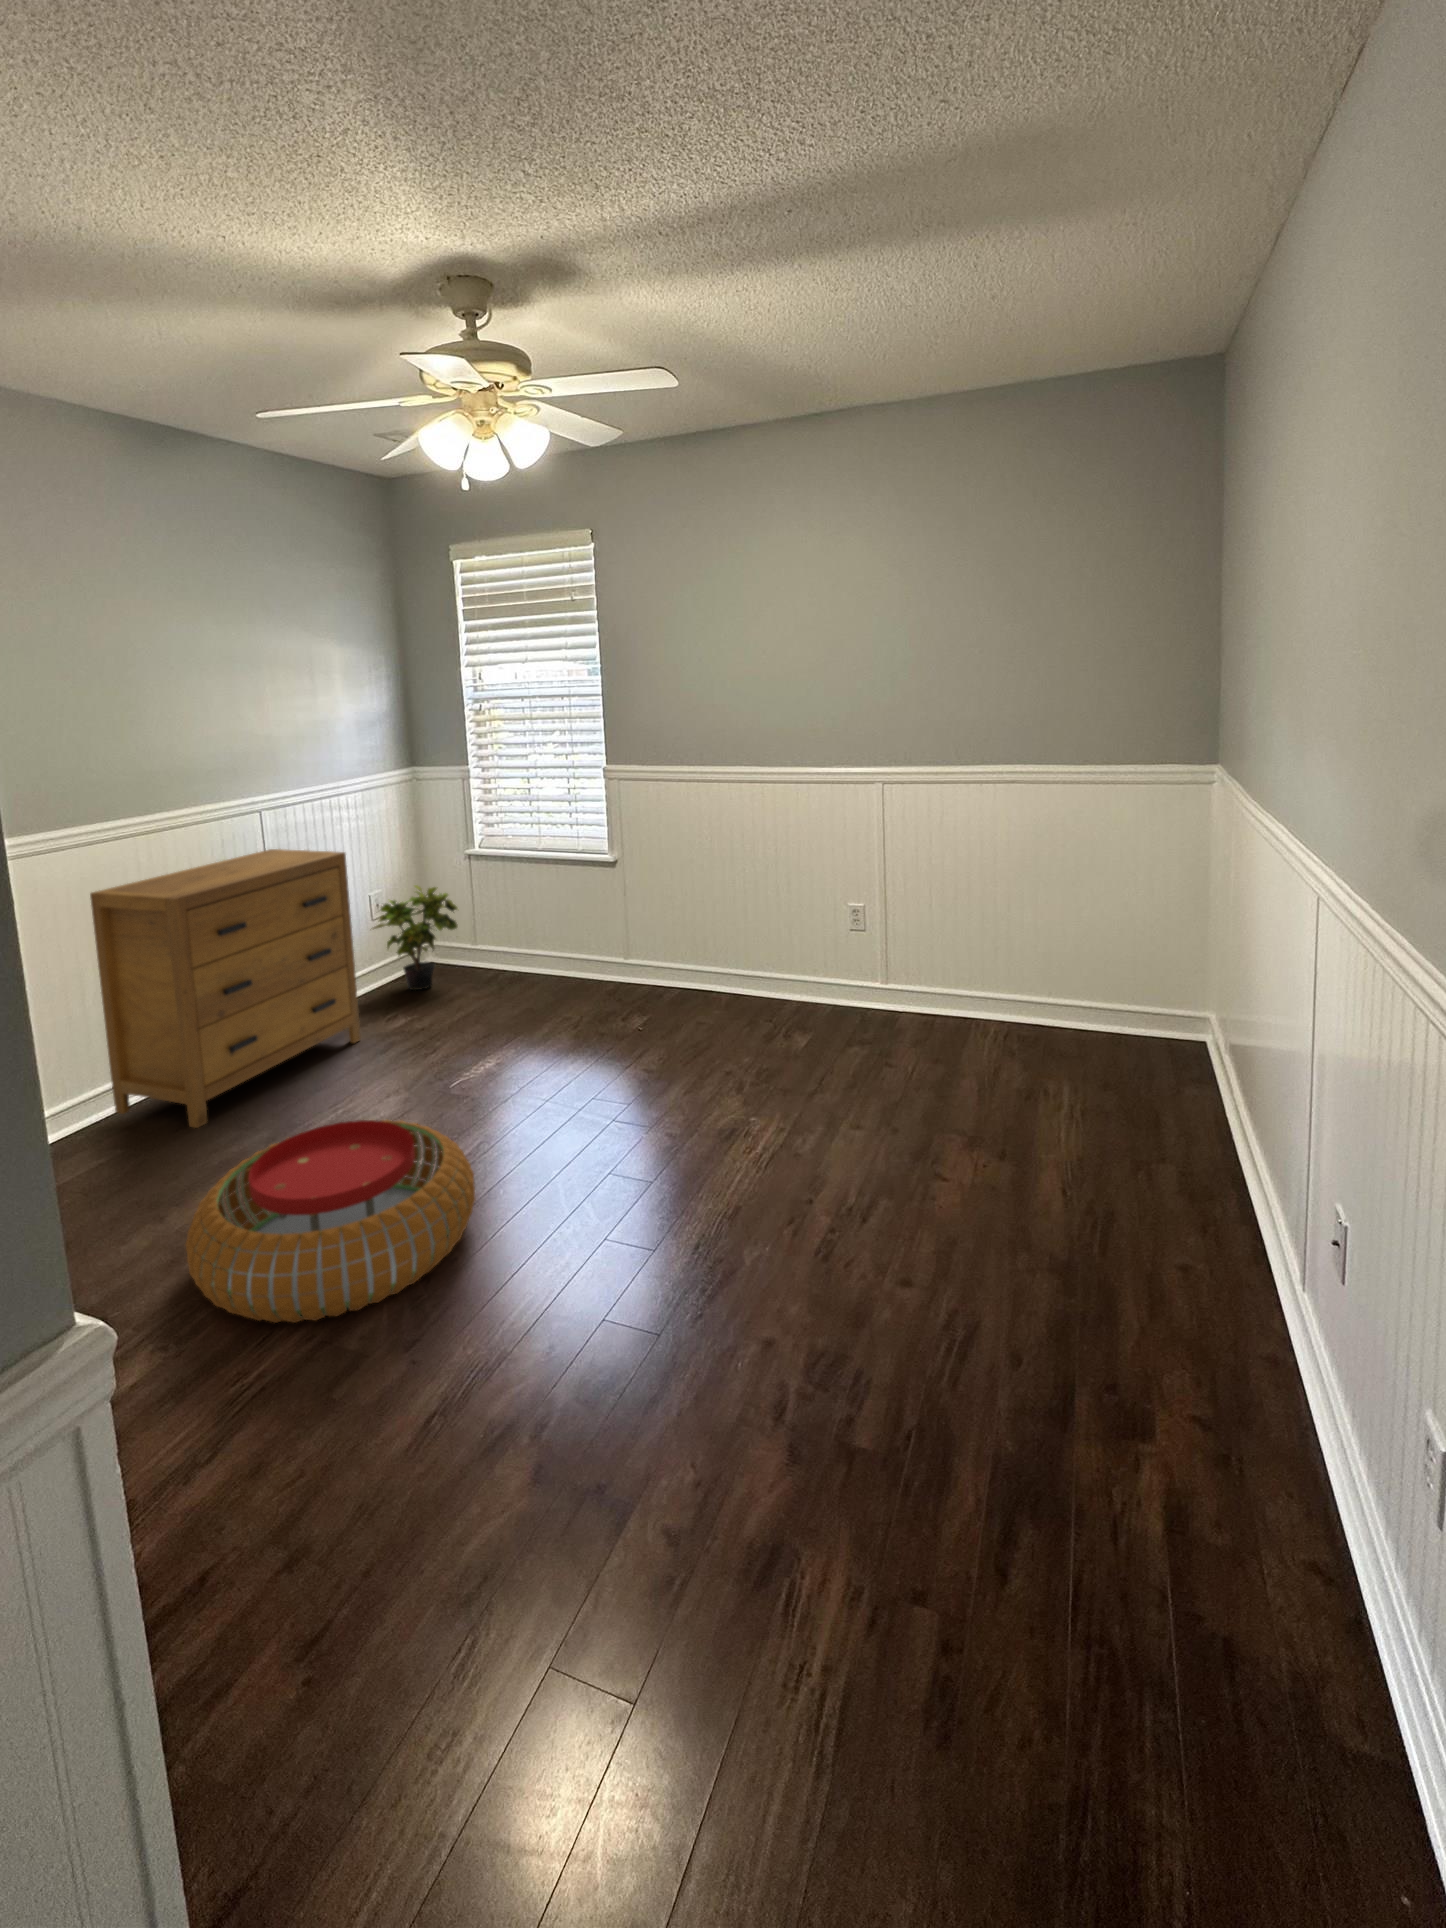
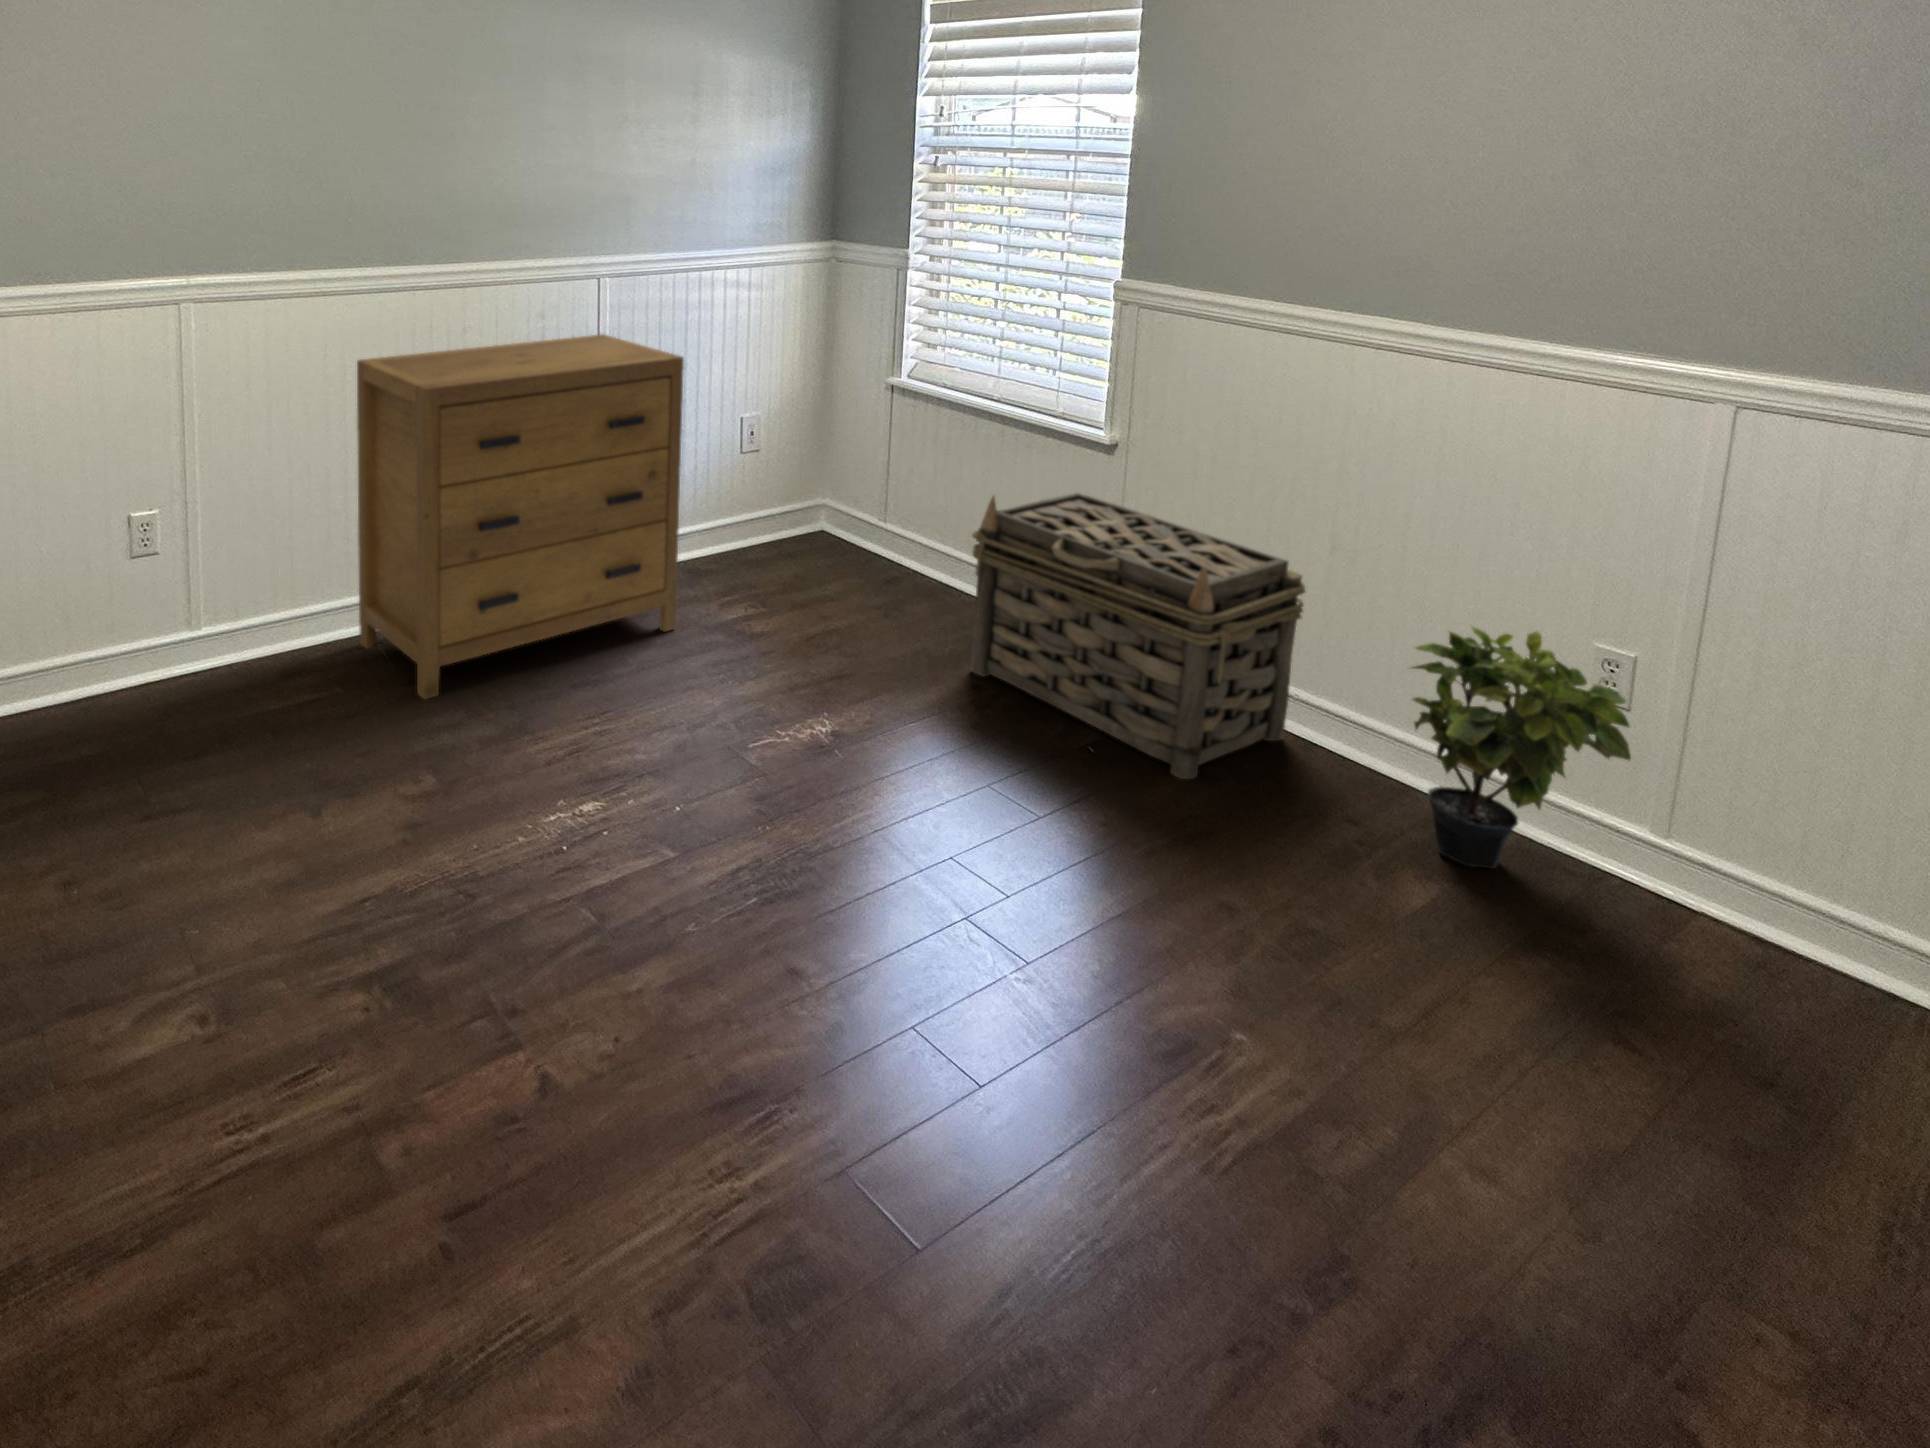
potted plant: present [373,885,458,990] -> present [1413,627,1631,869]
basket: none [548,894,726,1029] -> present [971,493,1306,779]
pouf: present [186,1120,475,1323] -> none [250,778,676,1124]

